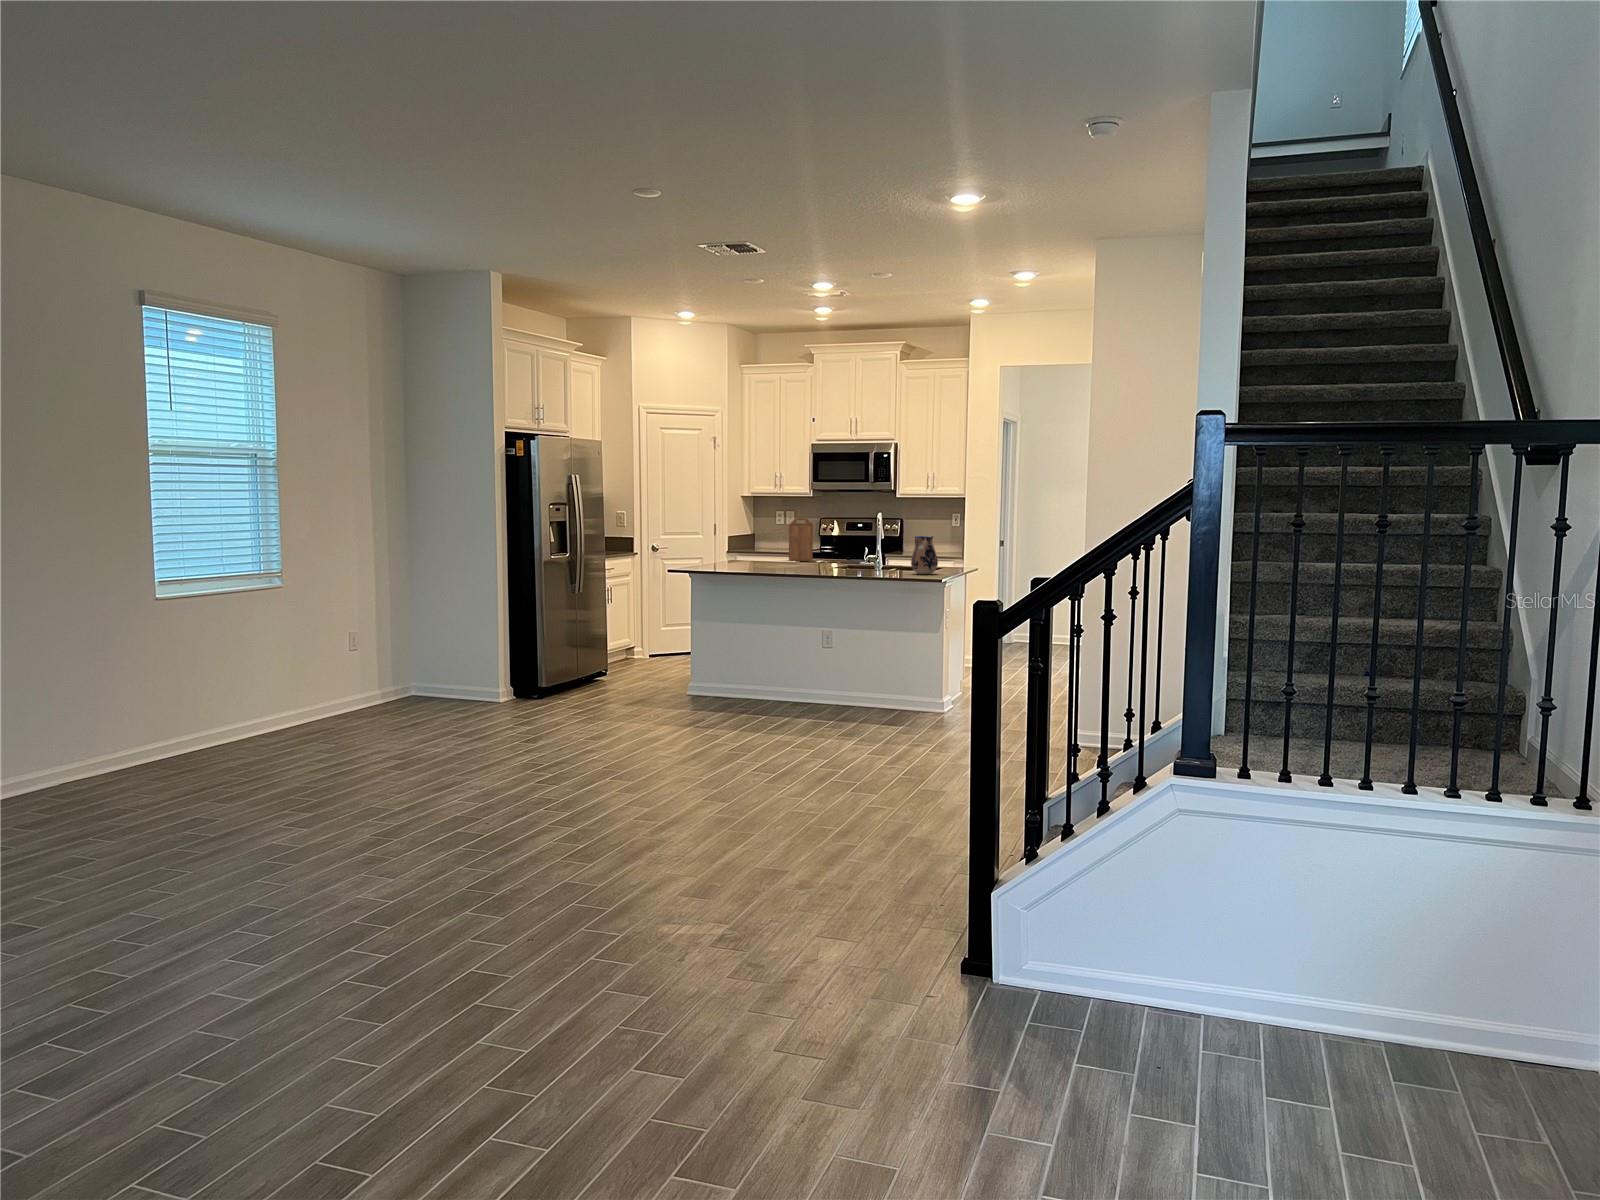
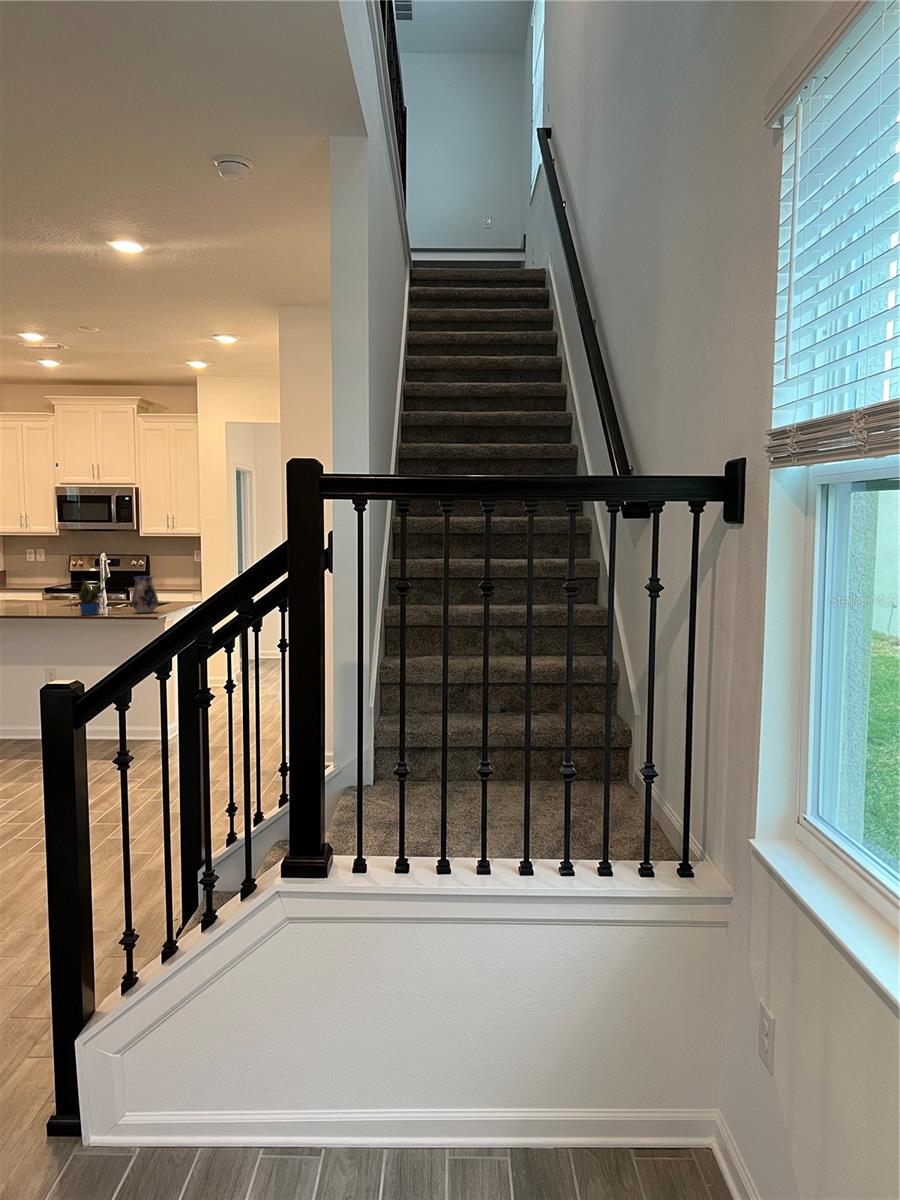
cutting board: present [789,518,813,561] -> none [24,558,52,599]
potted plant: none [861,529,892,575] -> present [78,572,109,615]

